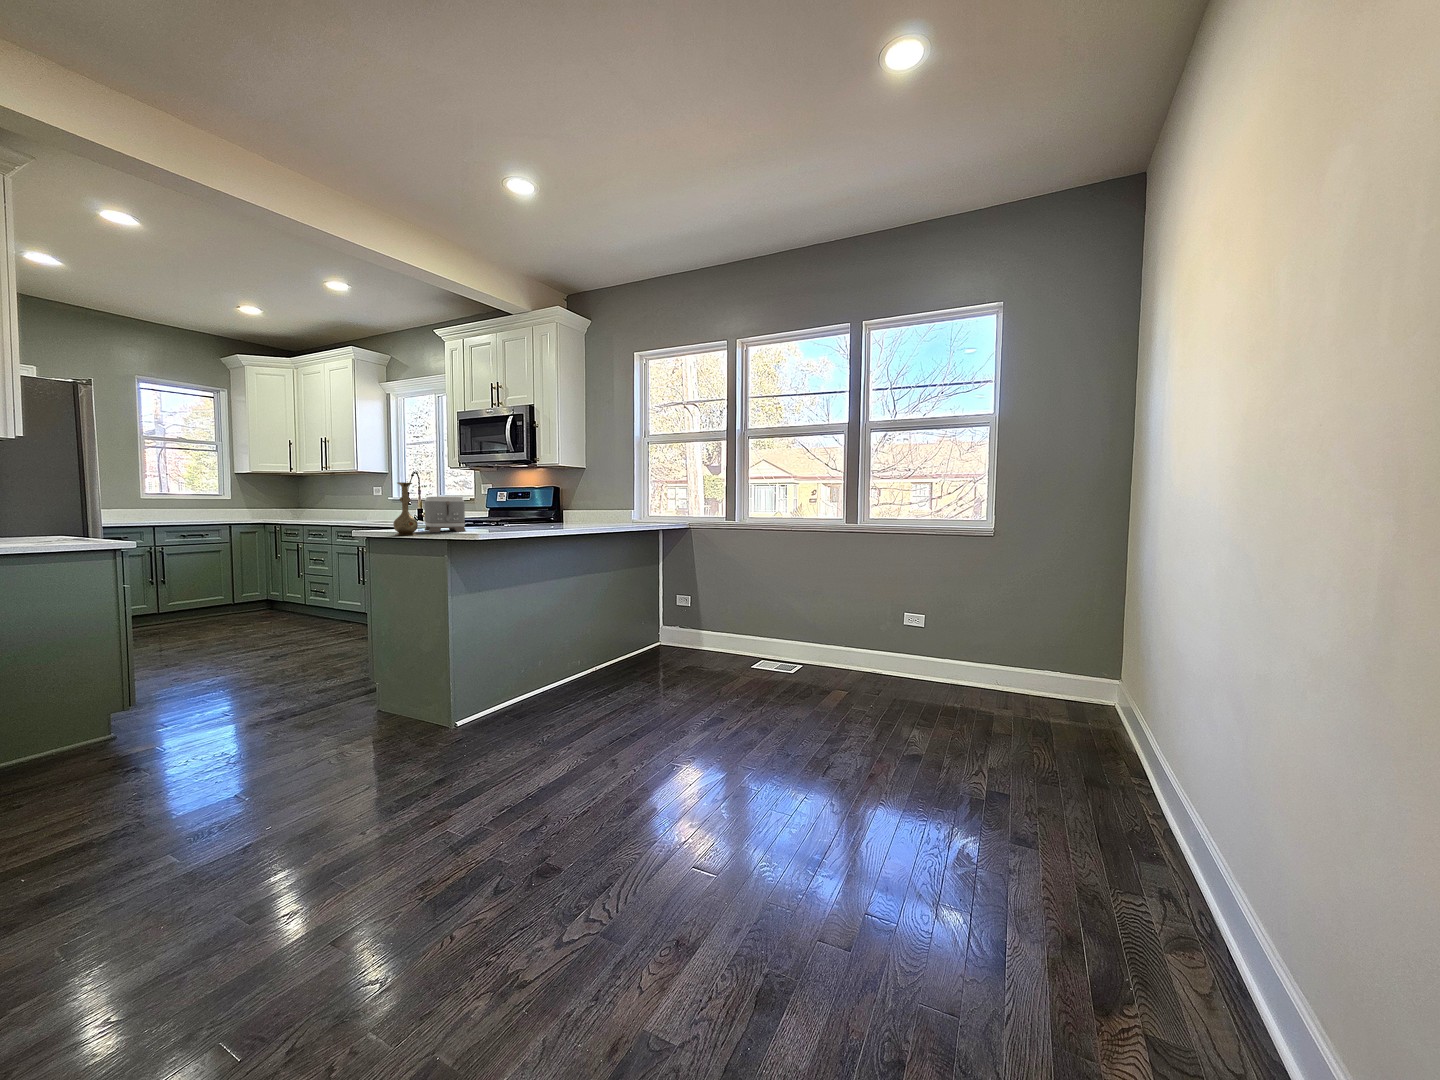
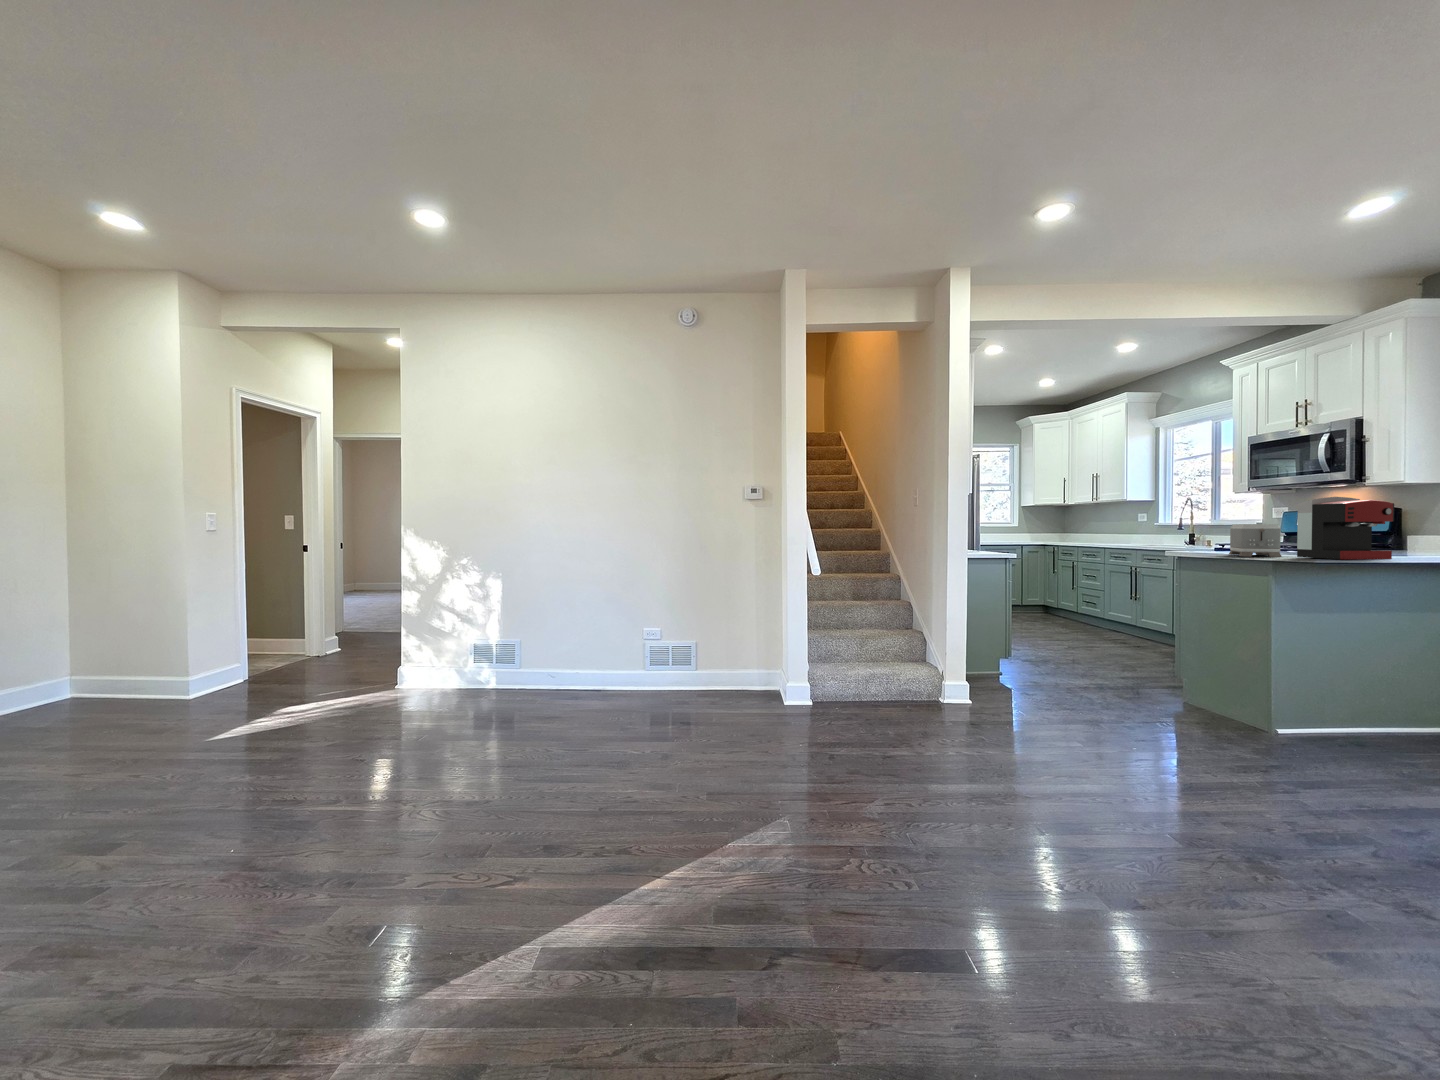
coffee maker: none [475,470,543,533] -> present [1297,497,1394,559]
vase: present [393,482,418,535] -> none [1207,513,1232,558]

